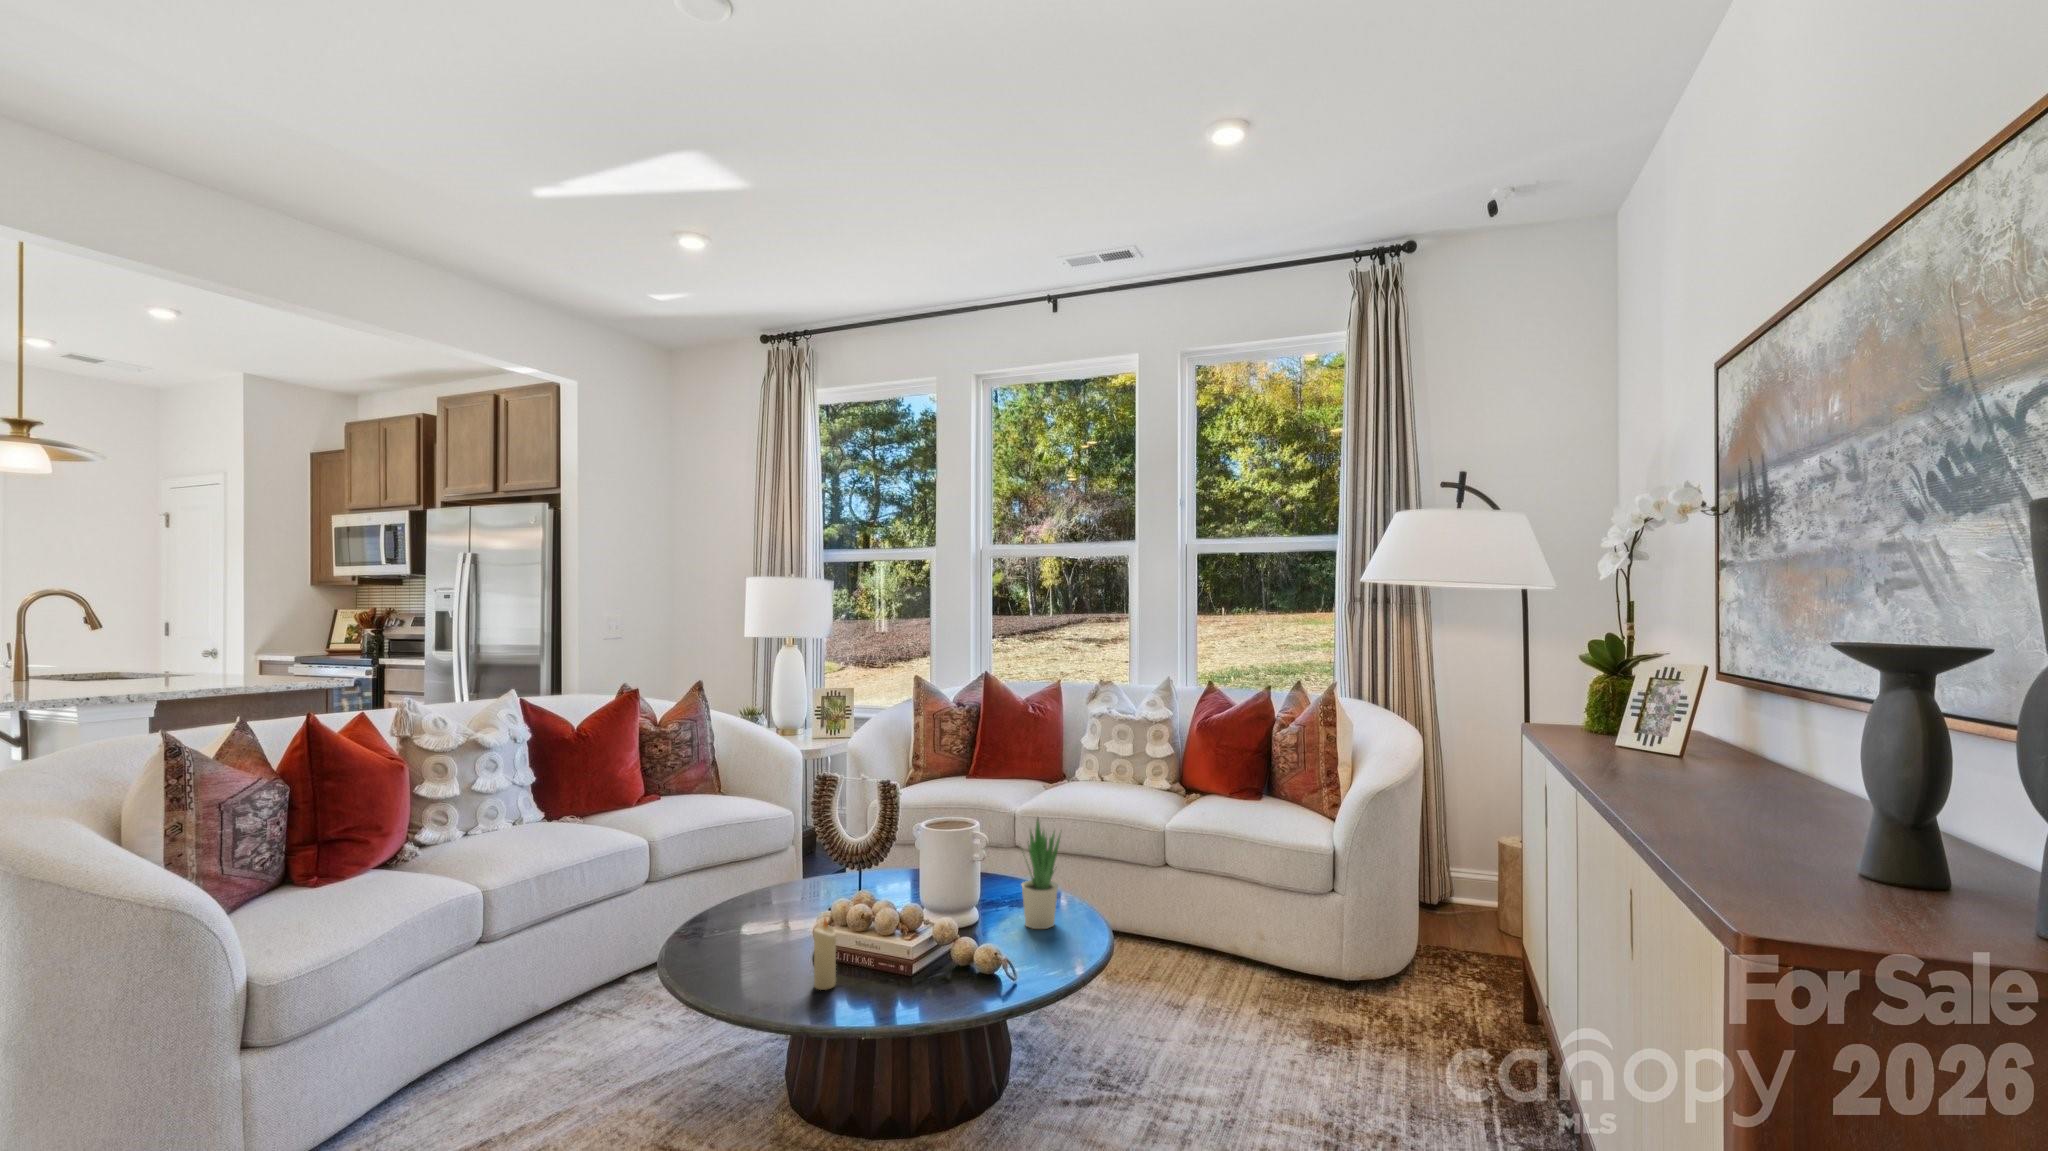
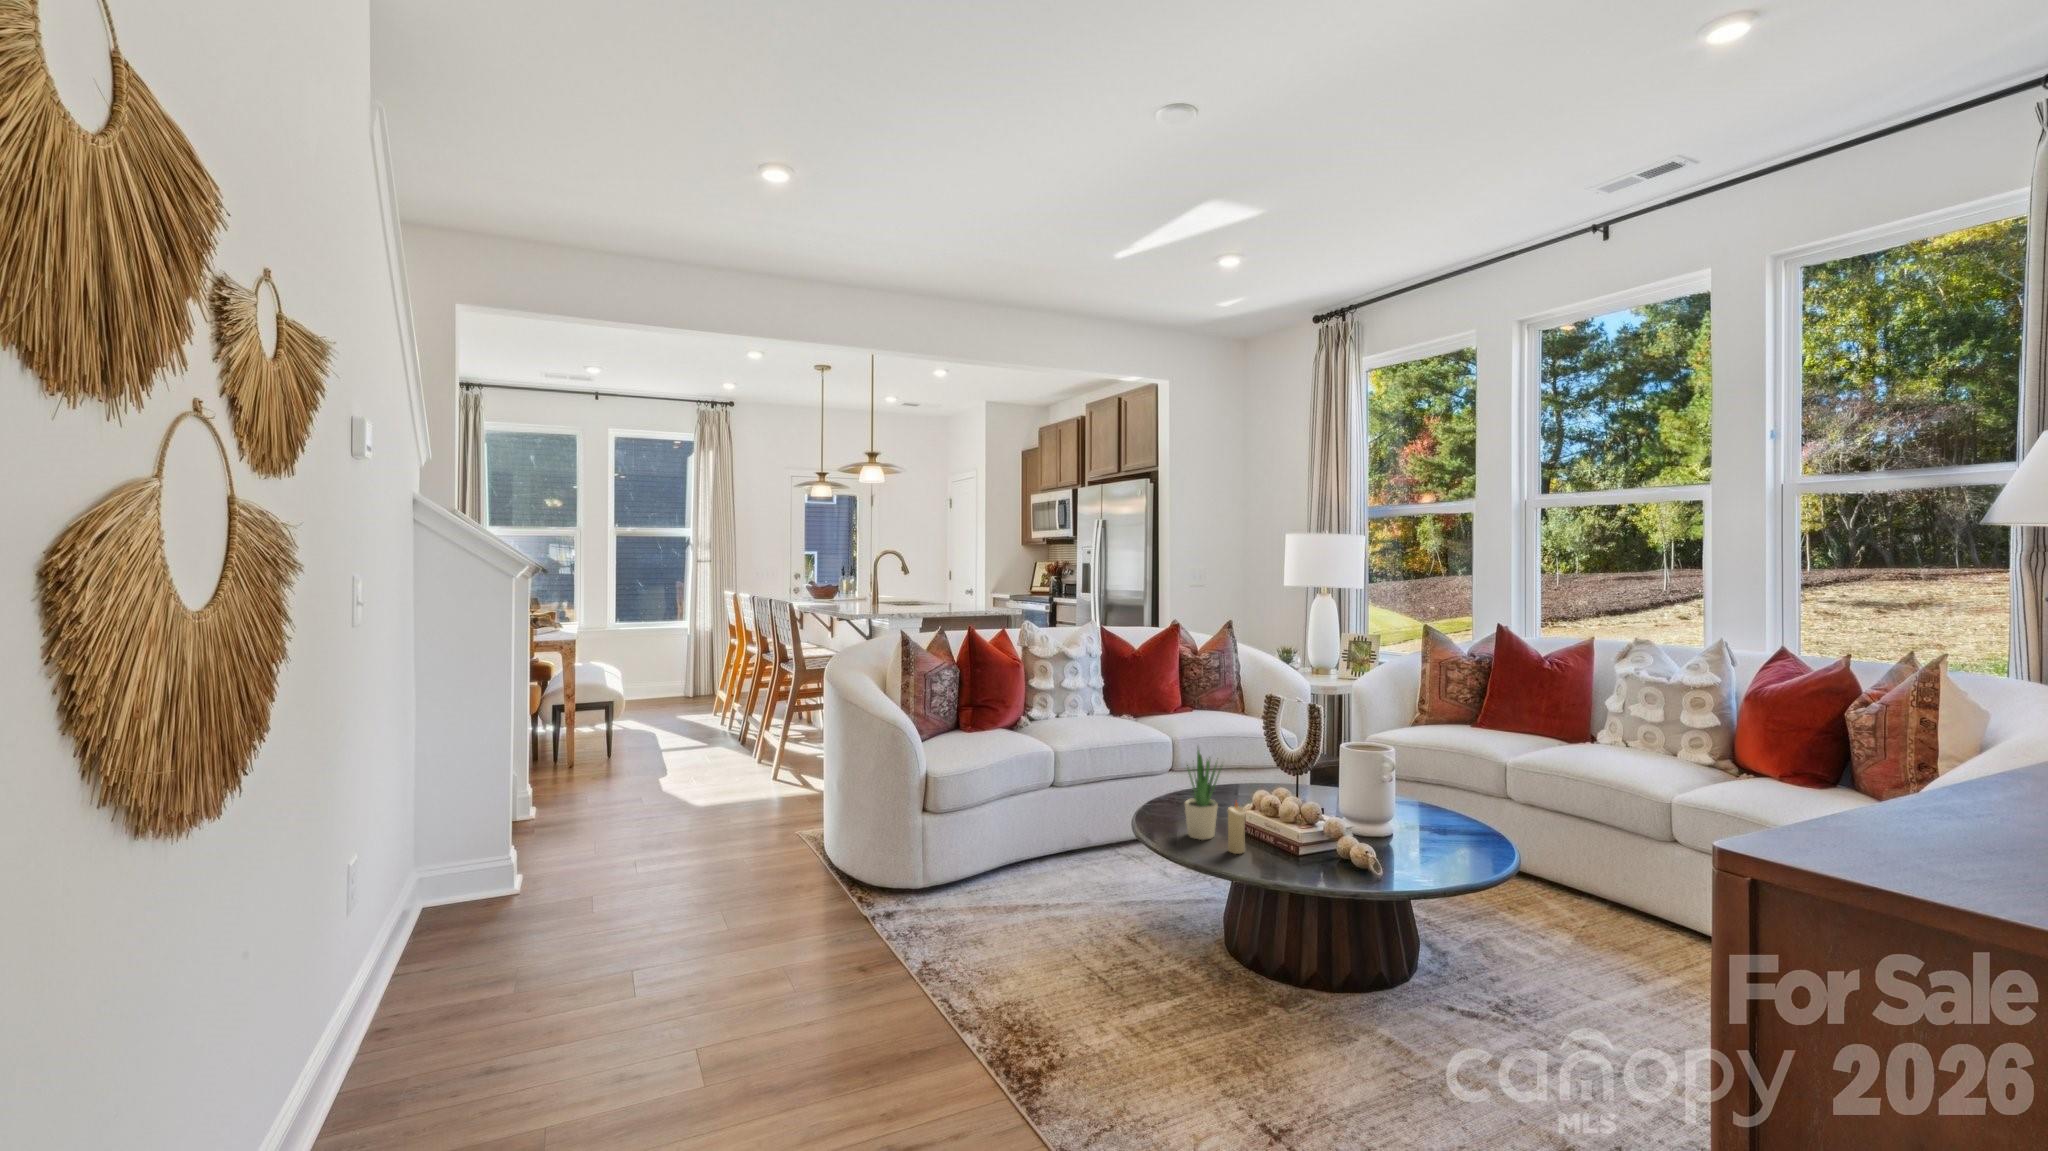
potted plant: present [1020,819,1060,929] -> present [1185,750,1220,840]

